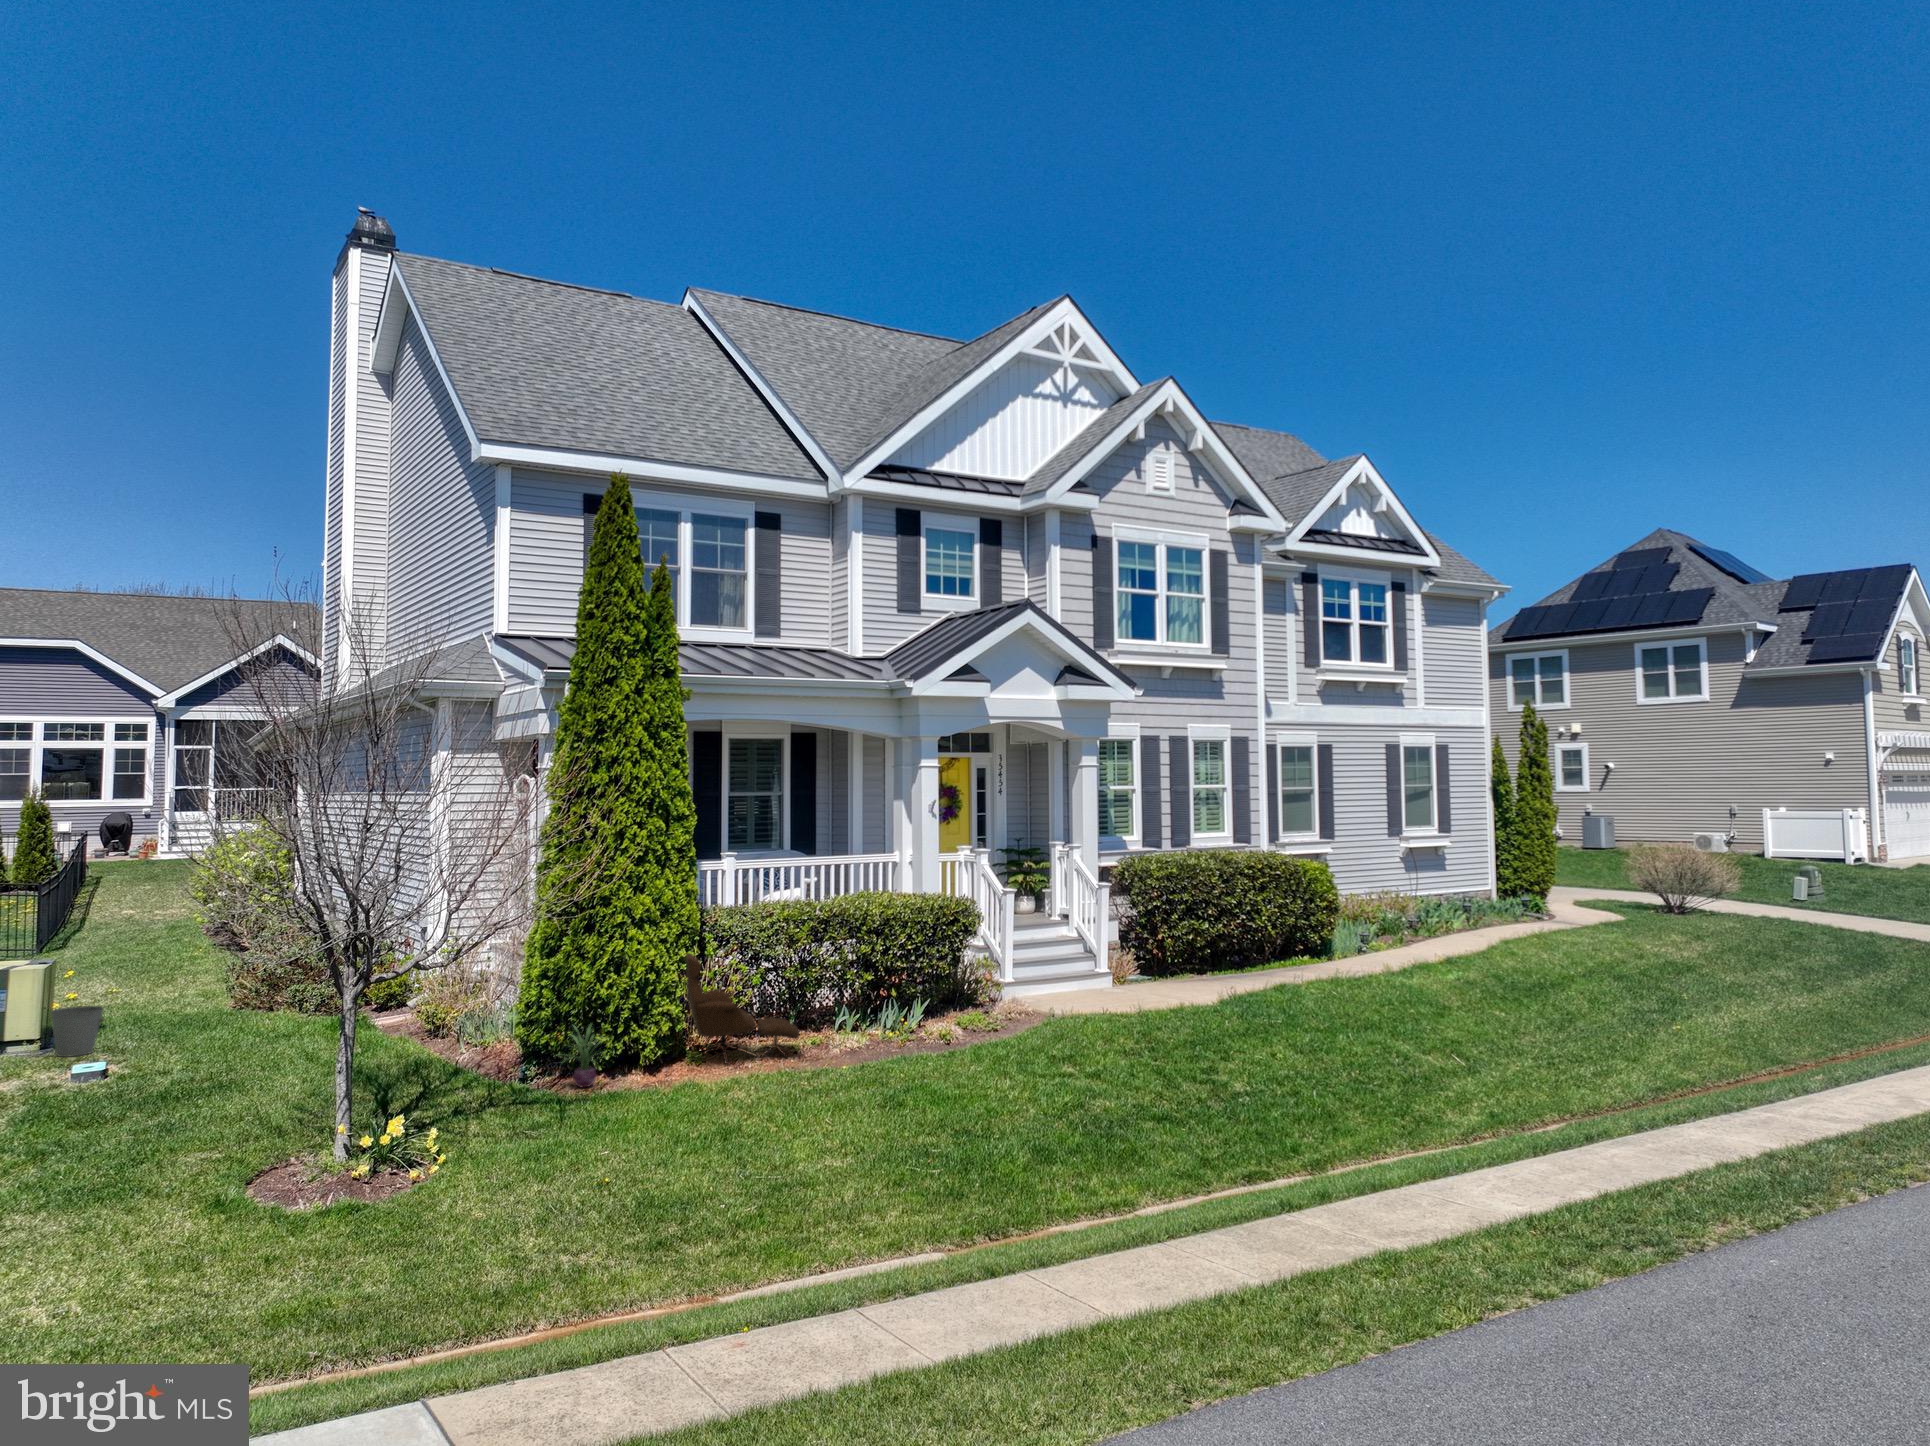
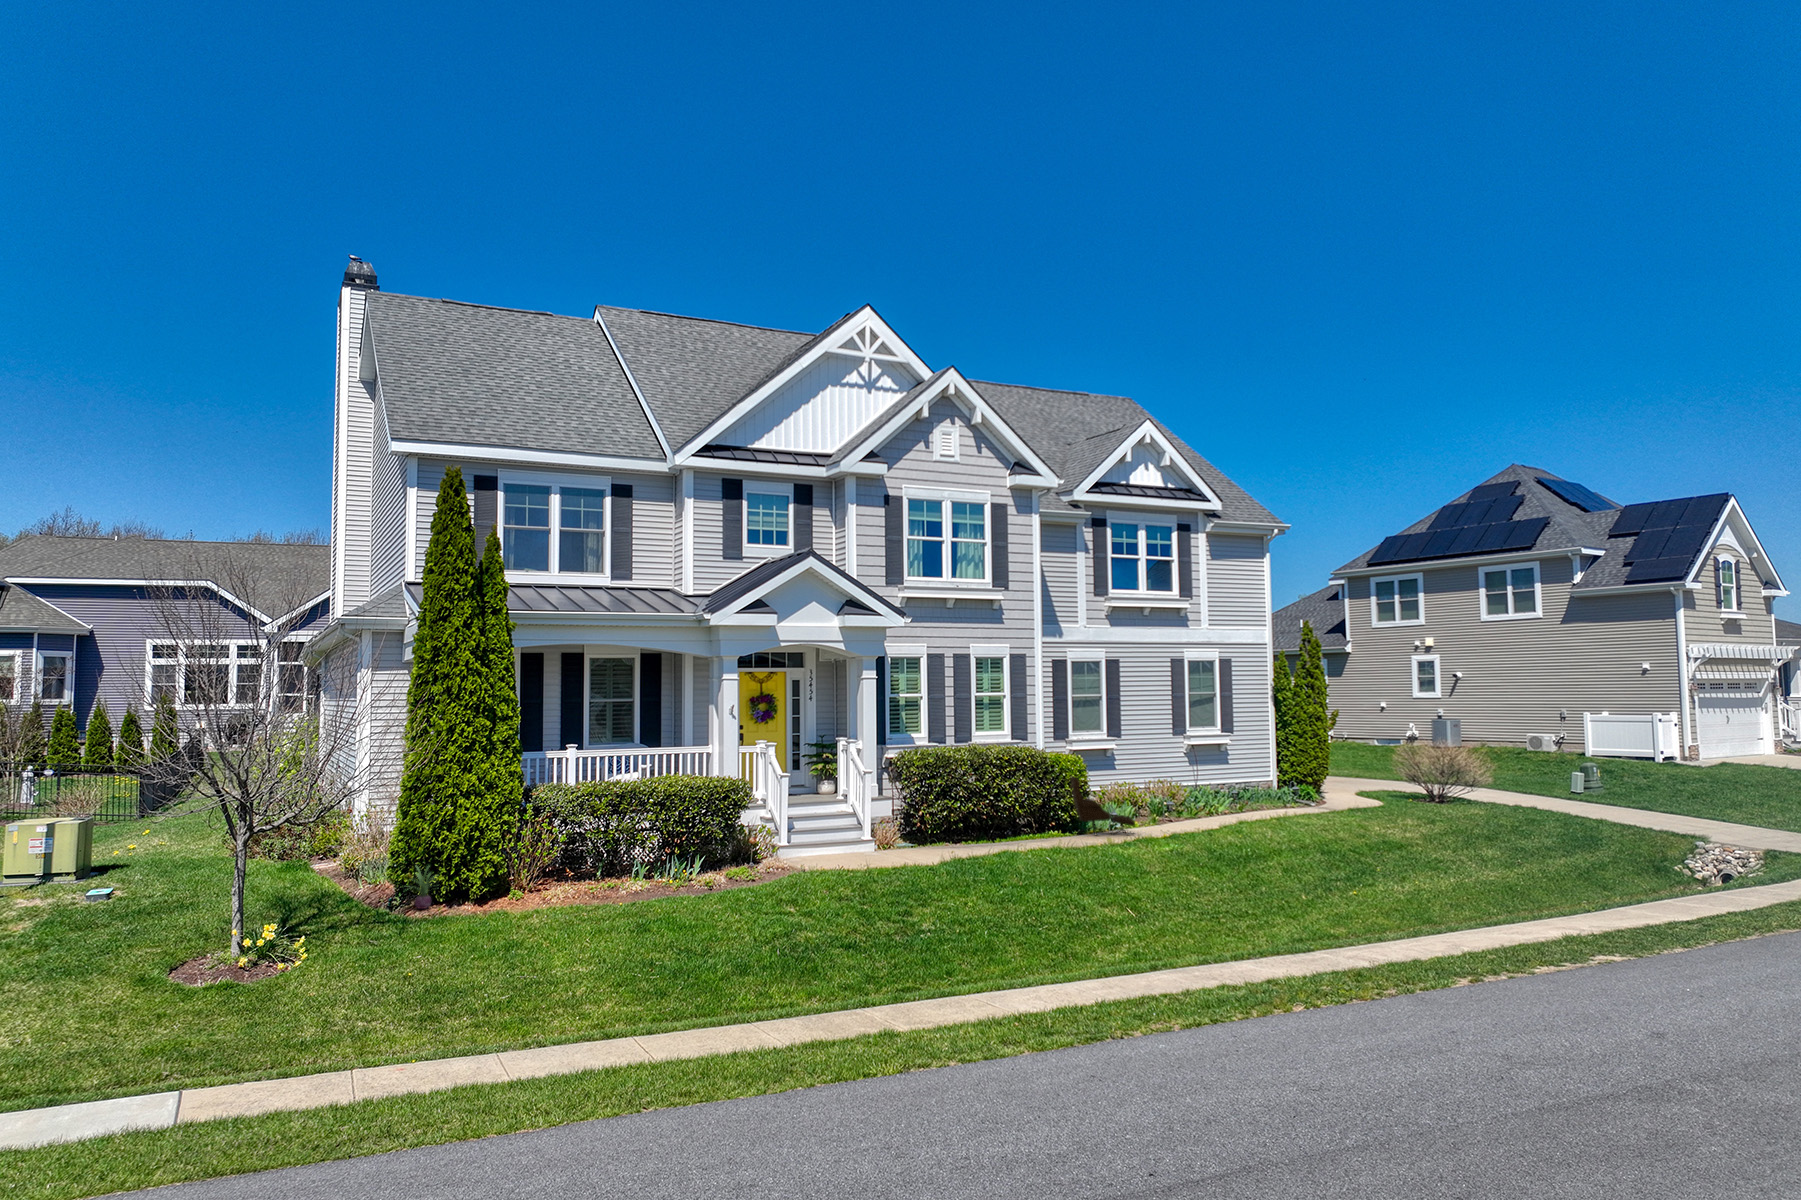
lounge chair: present [686,953,799,1063] -> present [1071,776,1135,835]
bucket: present [51,1006,105,1057] -> none [81,851,118,885]

